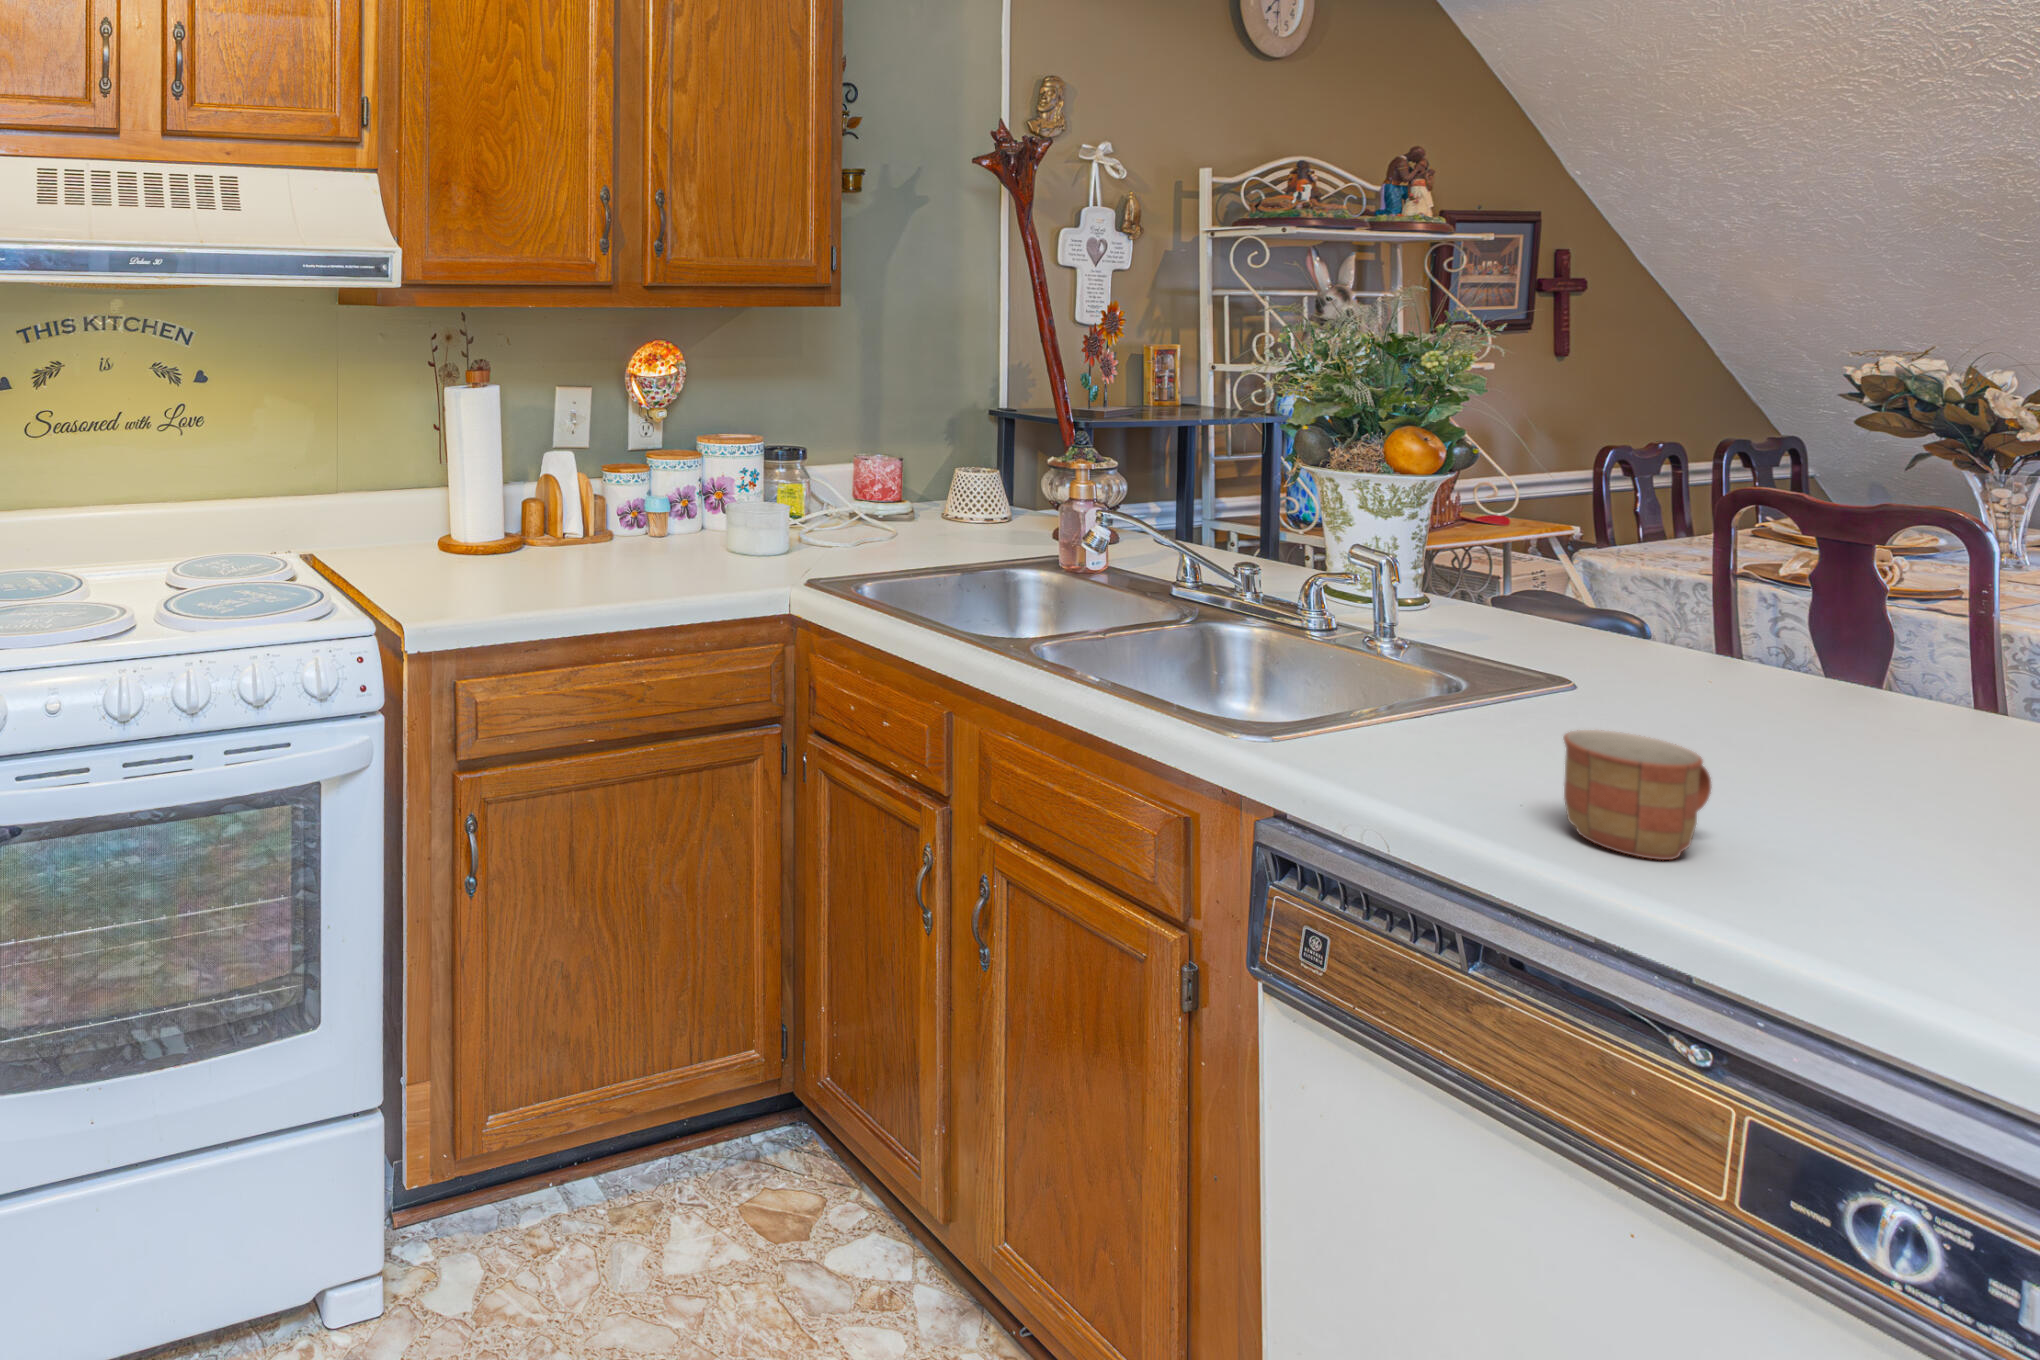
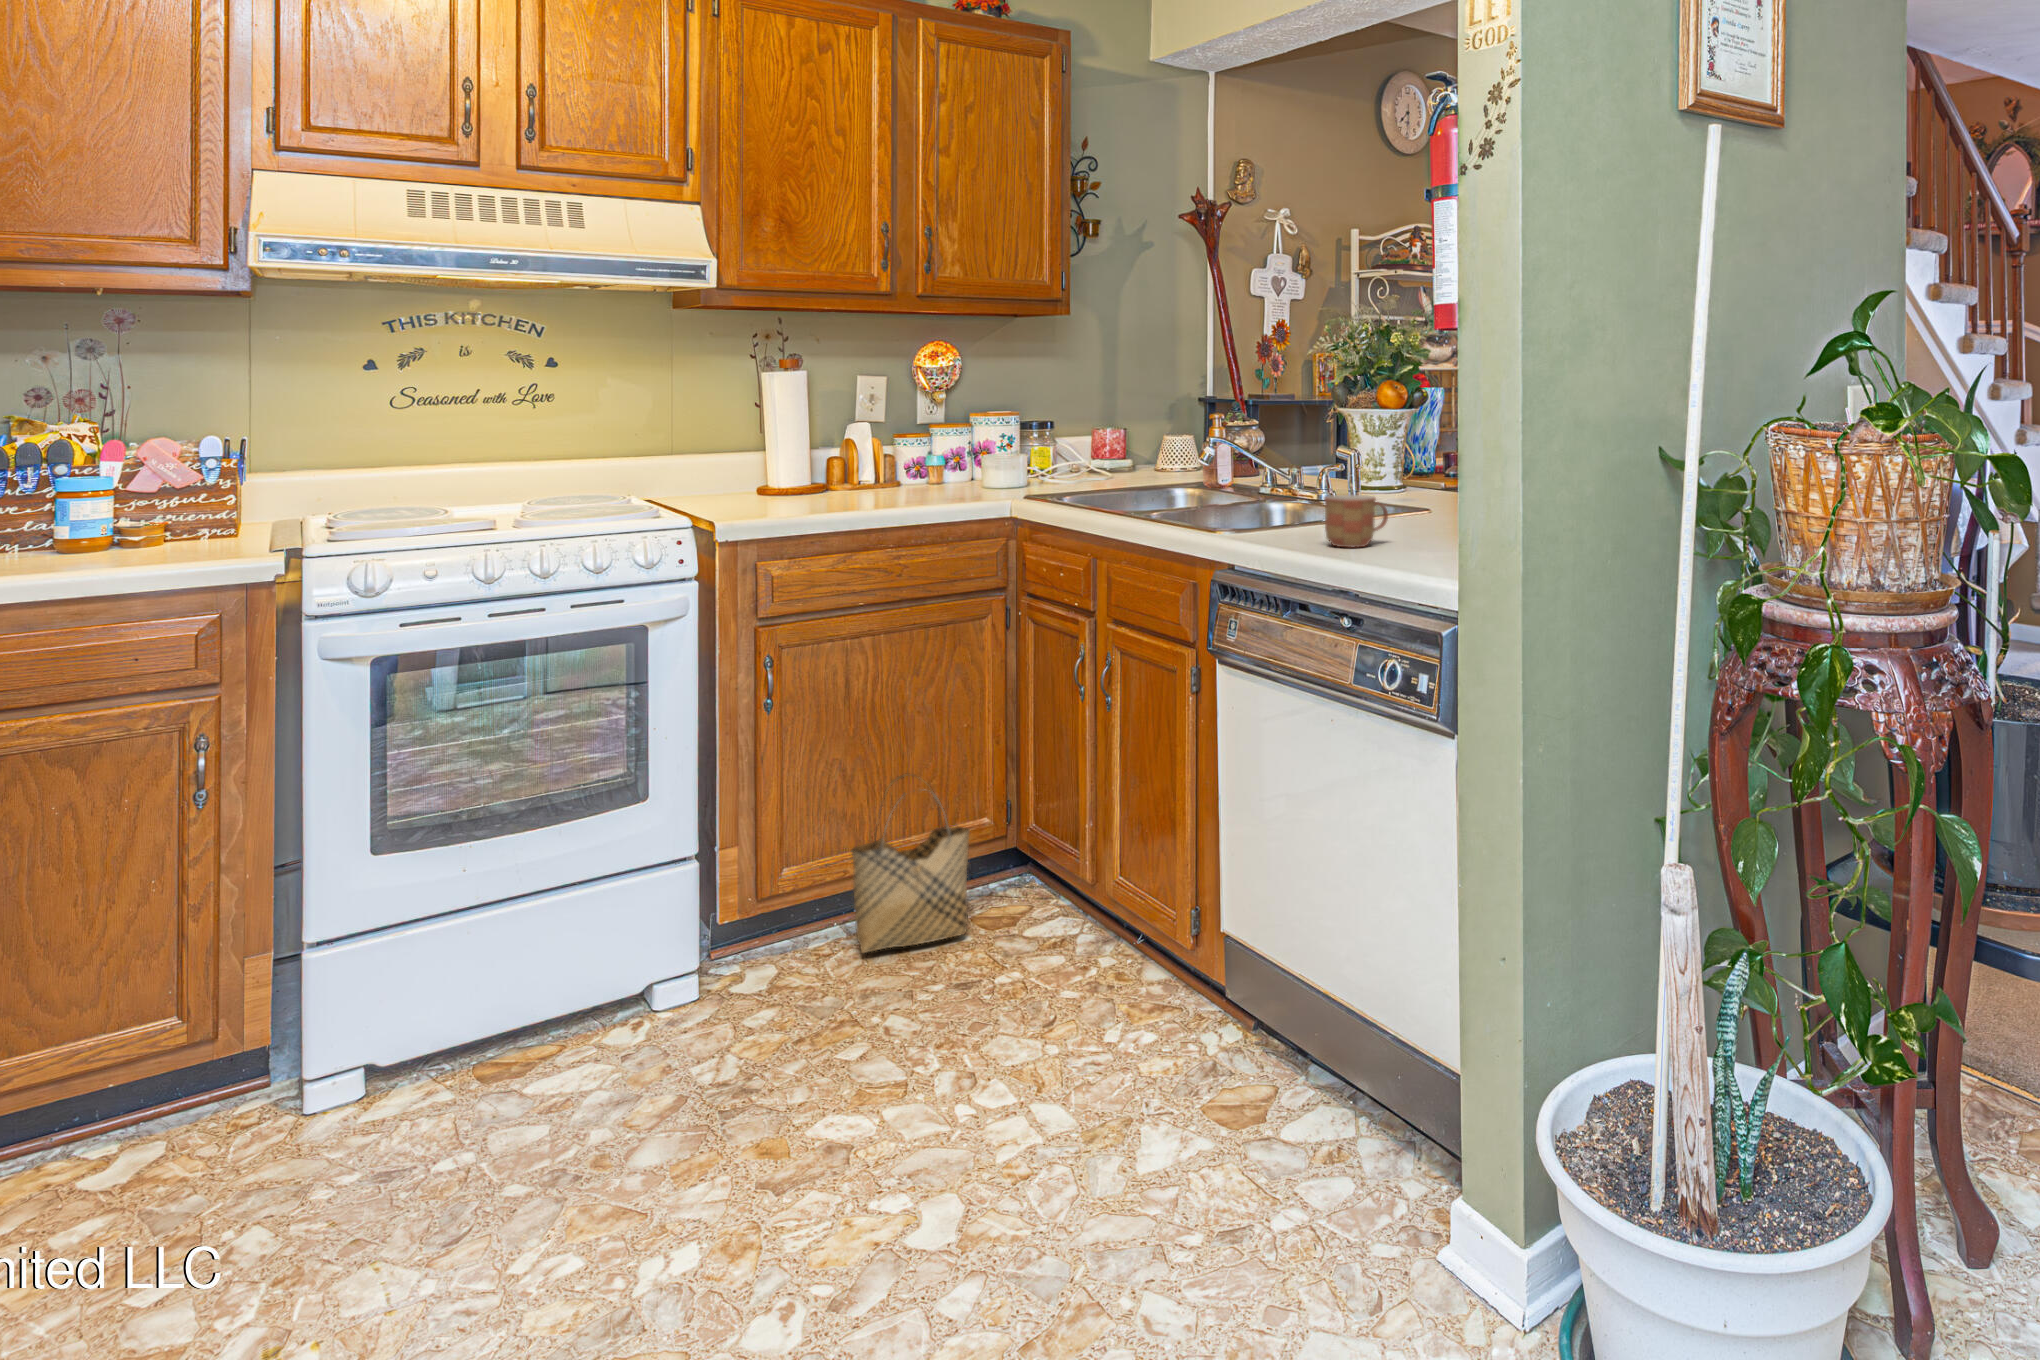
woven basket: none [585,983,747,1253] -> present [851,774,970,953]

